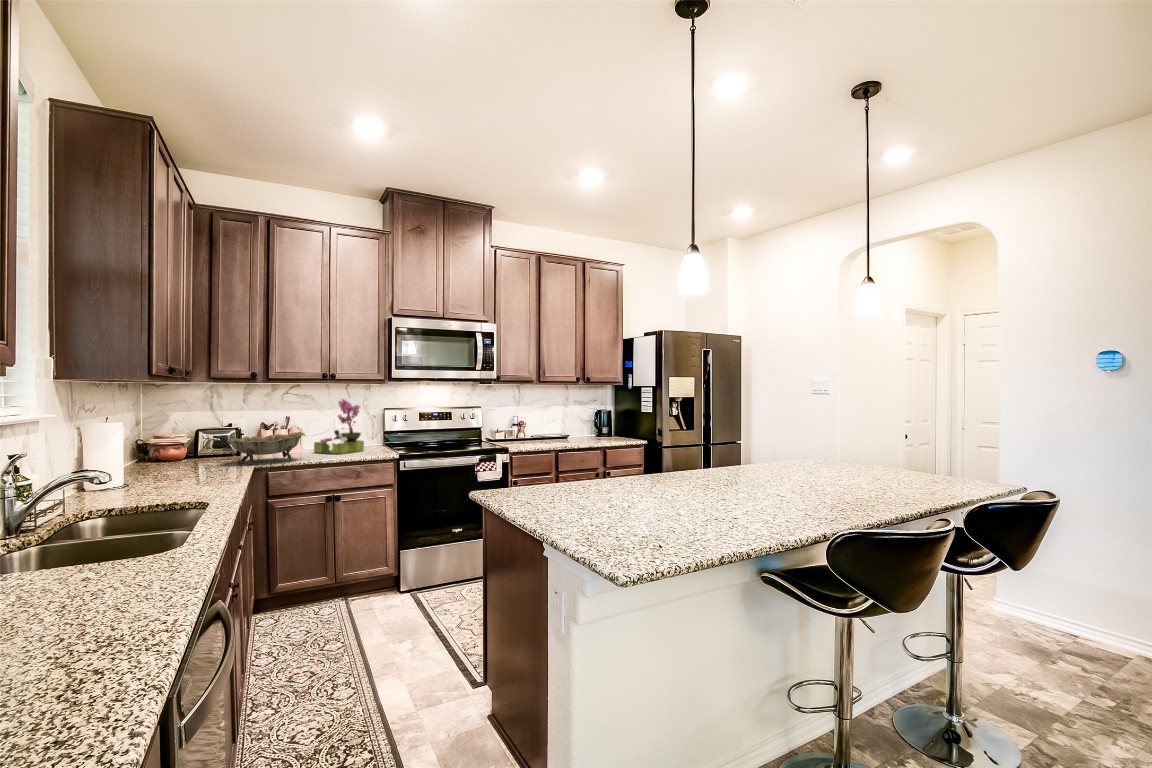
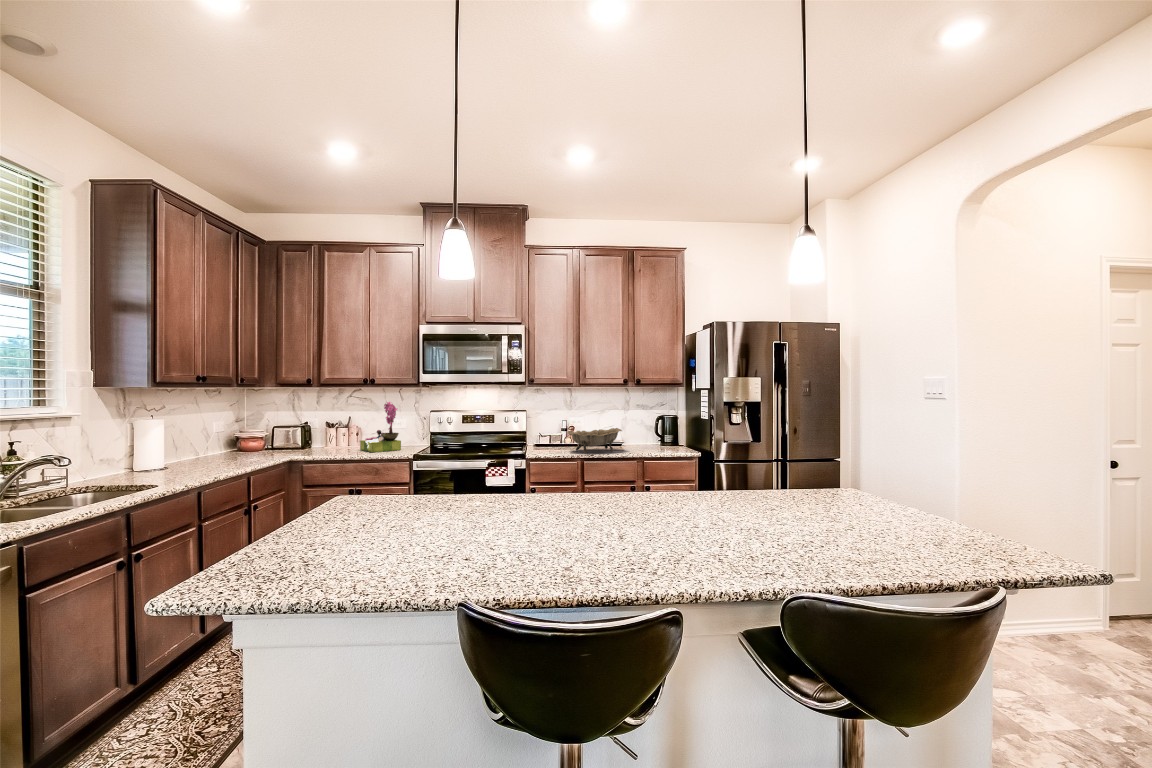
decorative bowl: present [227,432,306,464] -> present [567,428,622,453]

